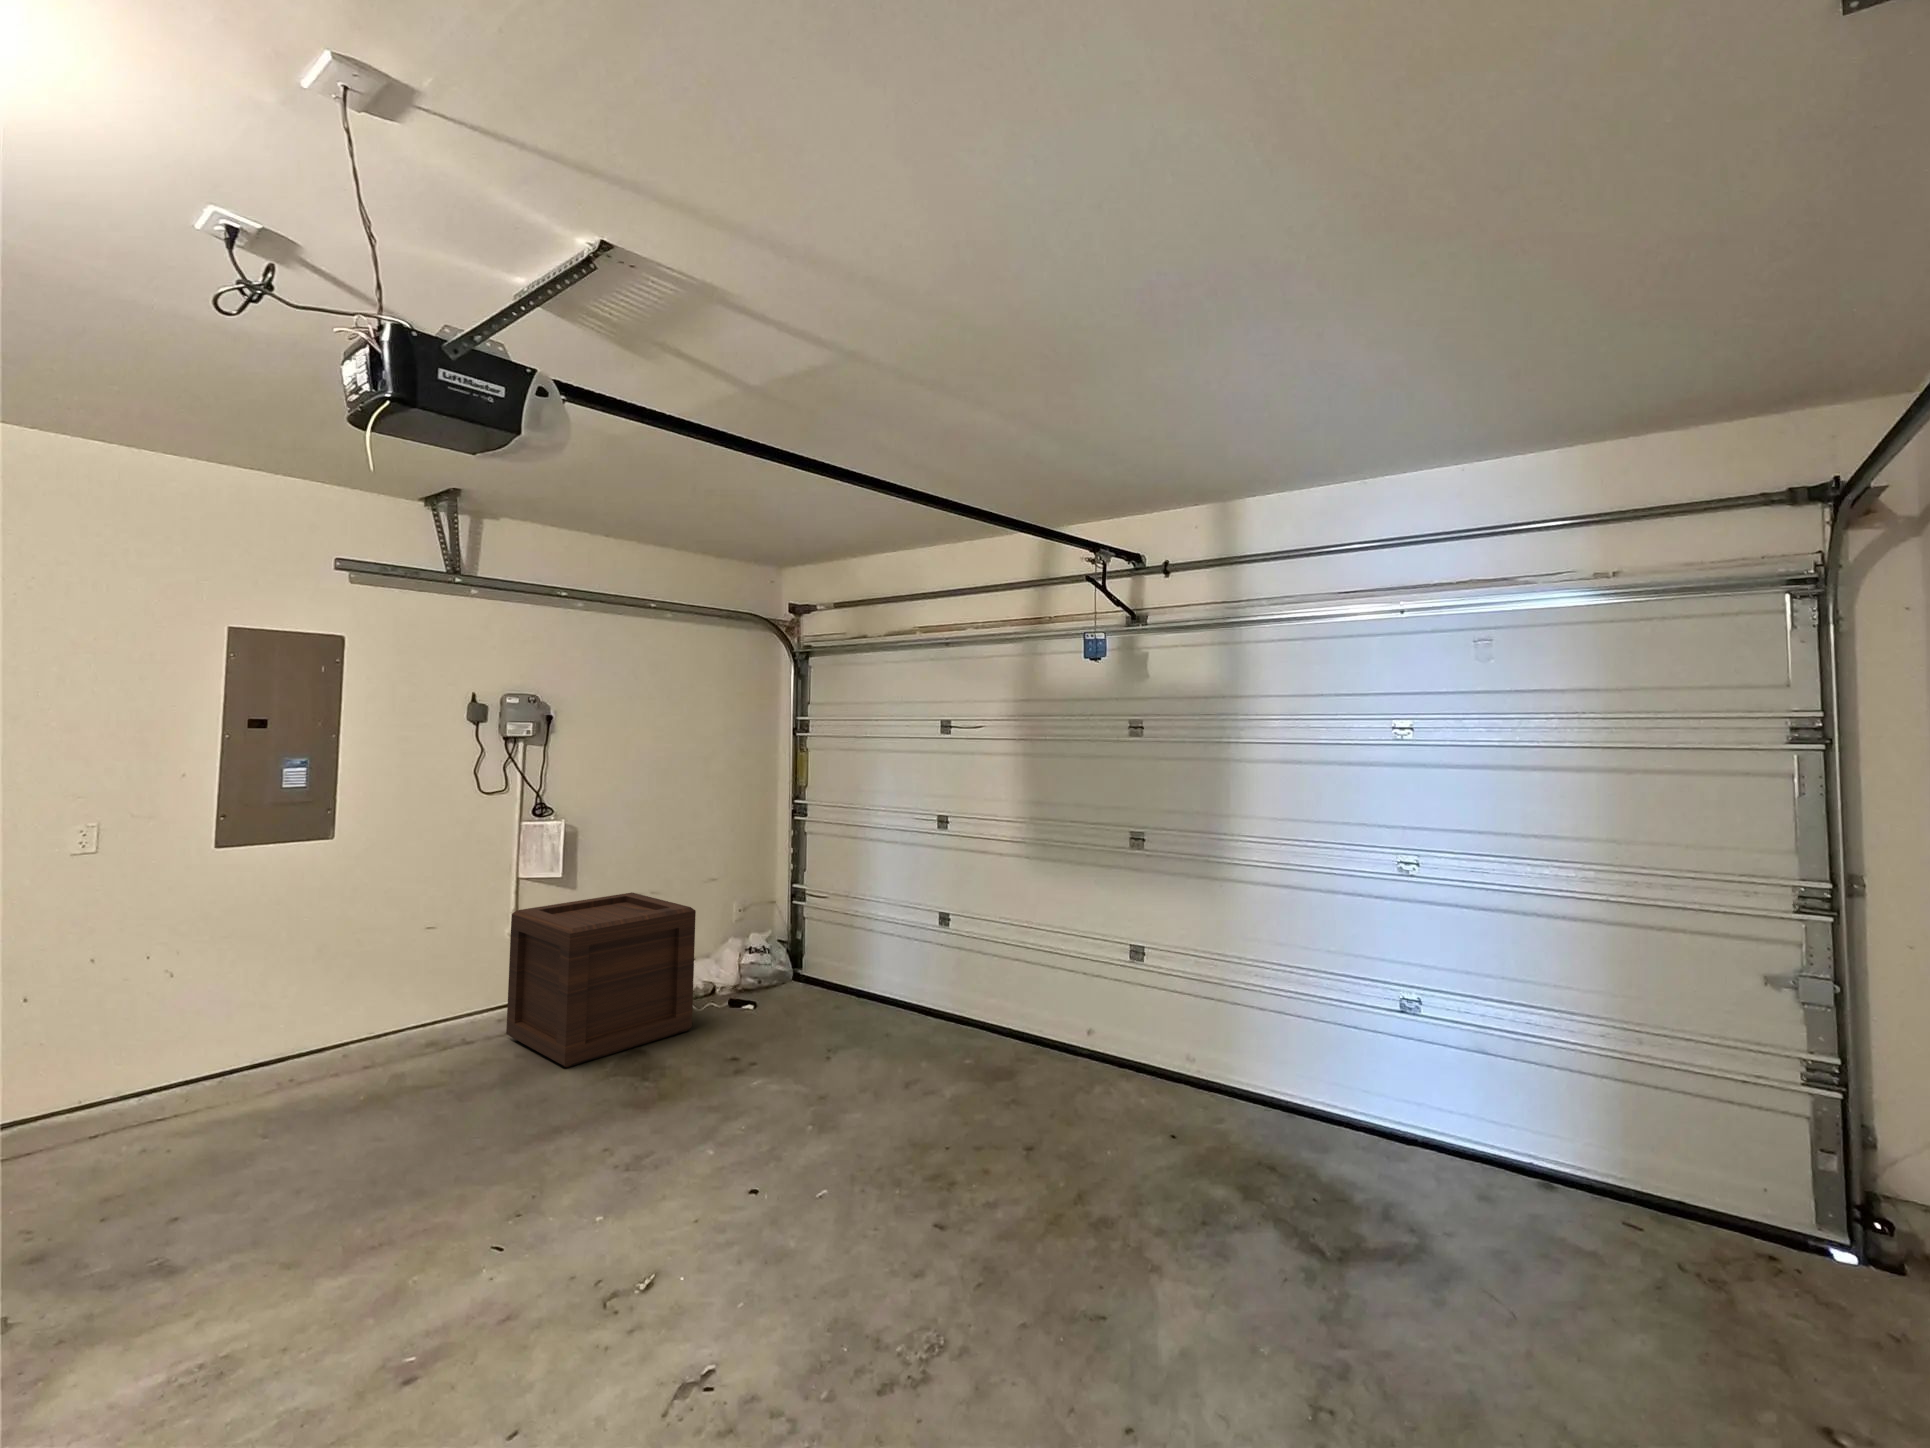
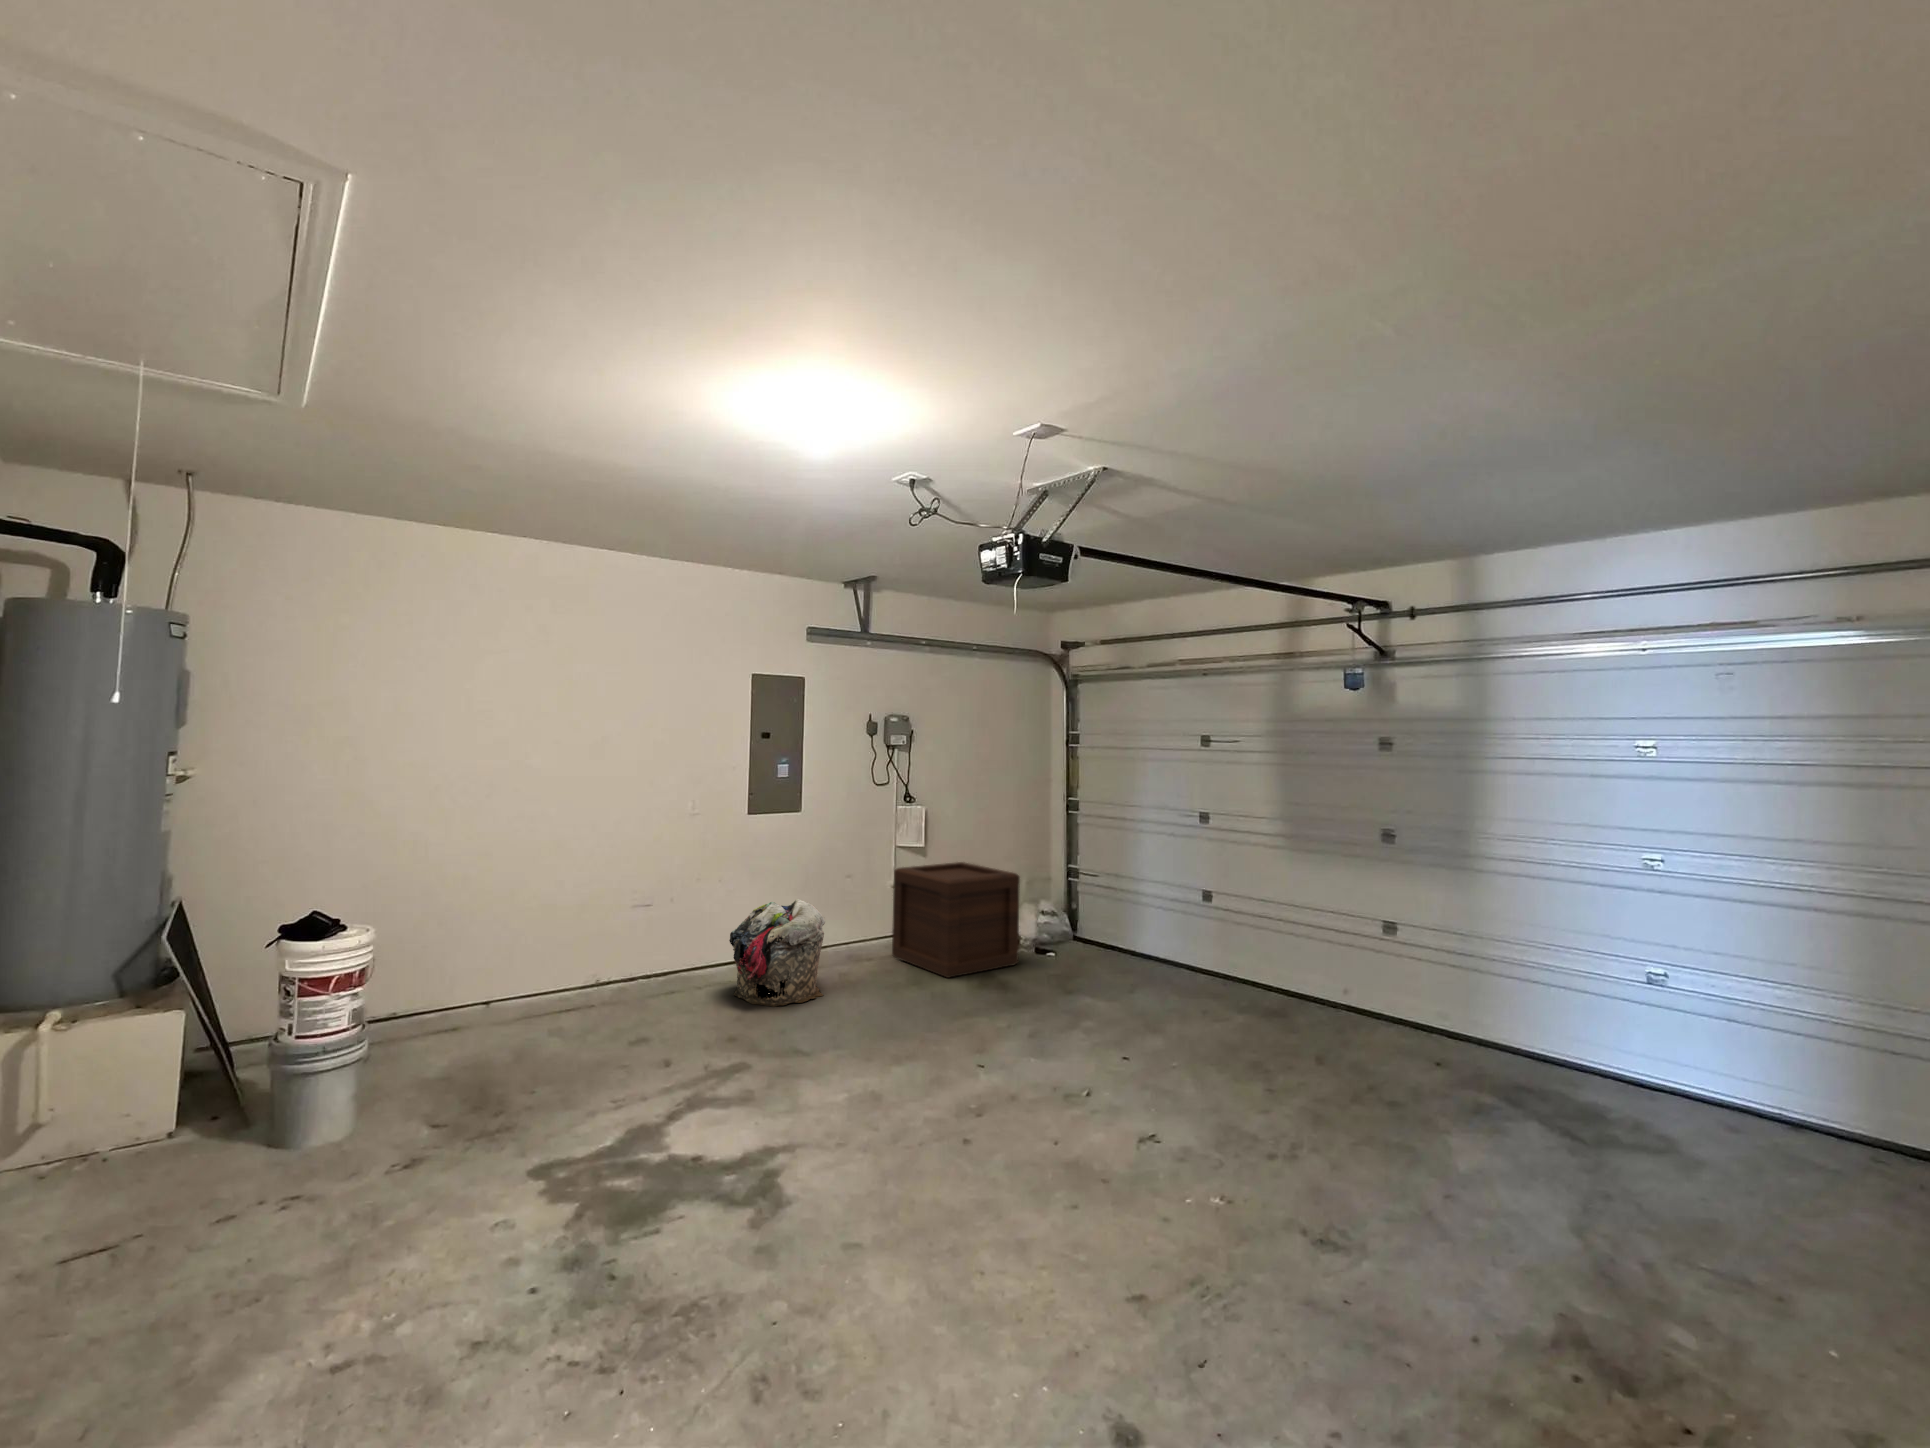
laundry basket: none [118,981,345,1174] -> present [729,899,825,1007]

